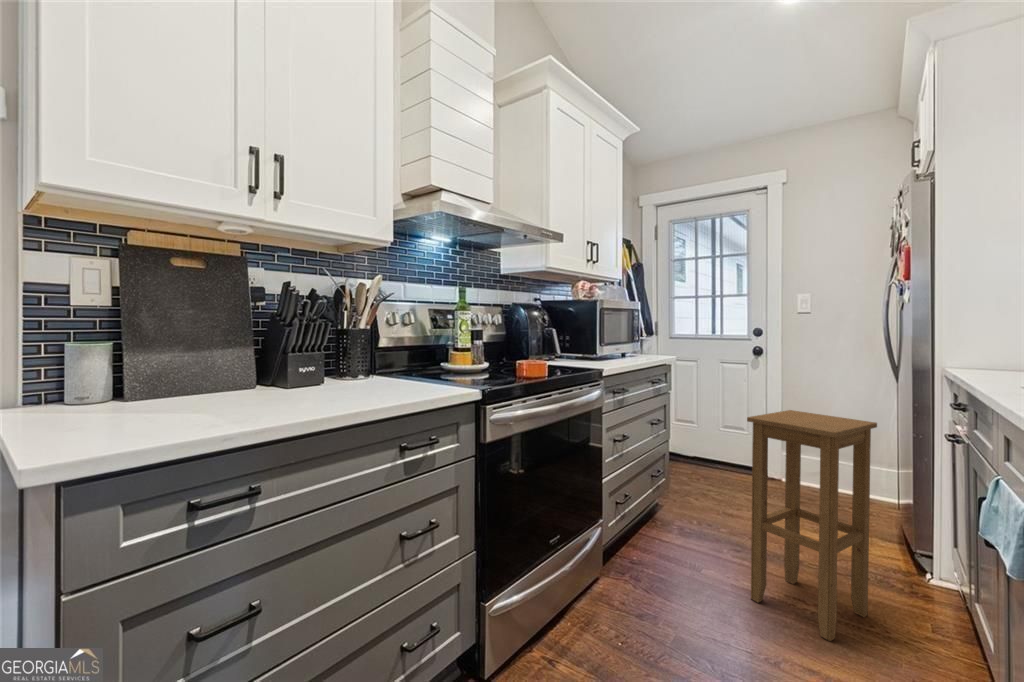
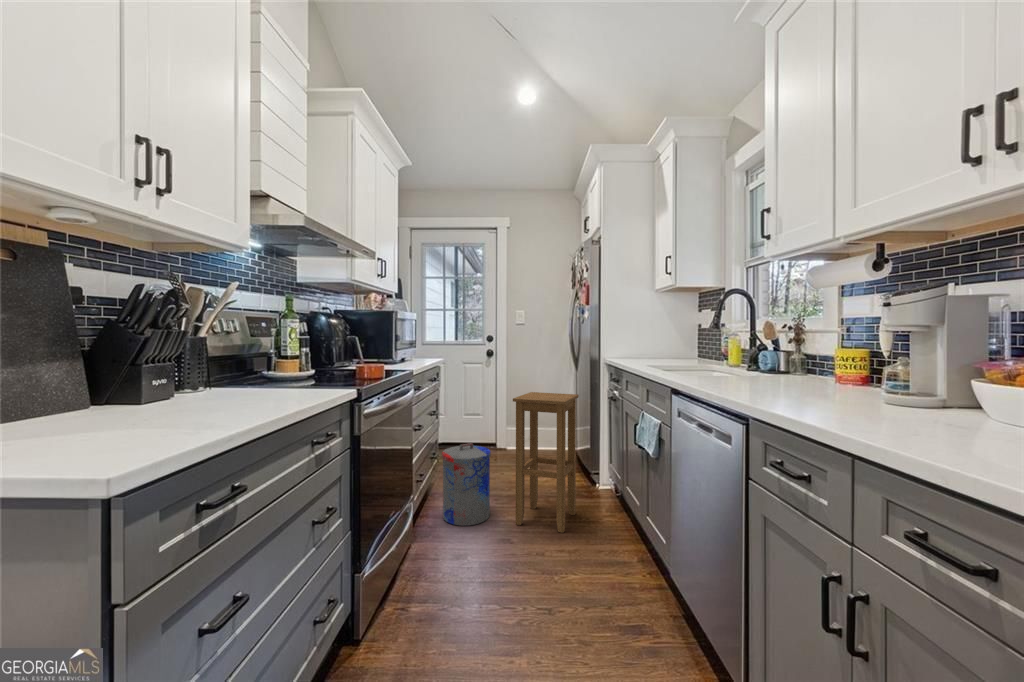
trash can: none [651,469,719,579] -> present [442,443,491,526]

